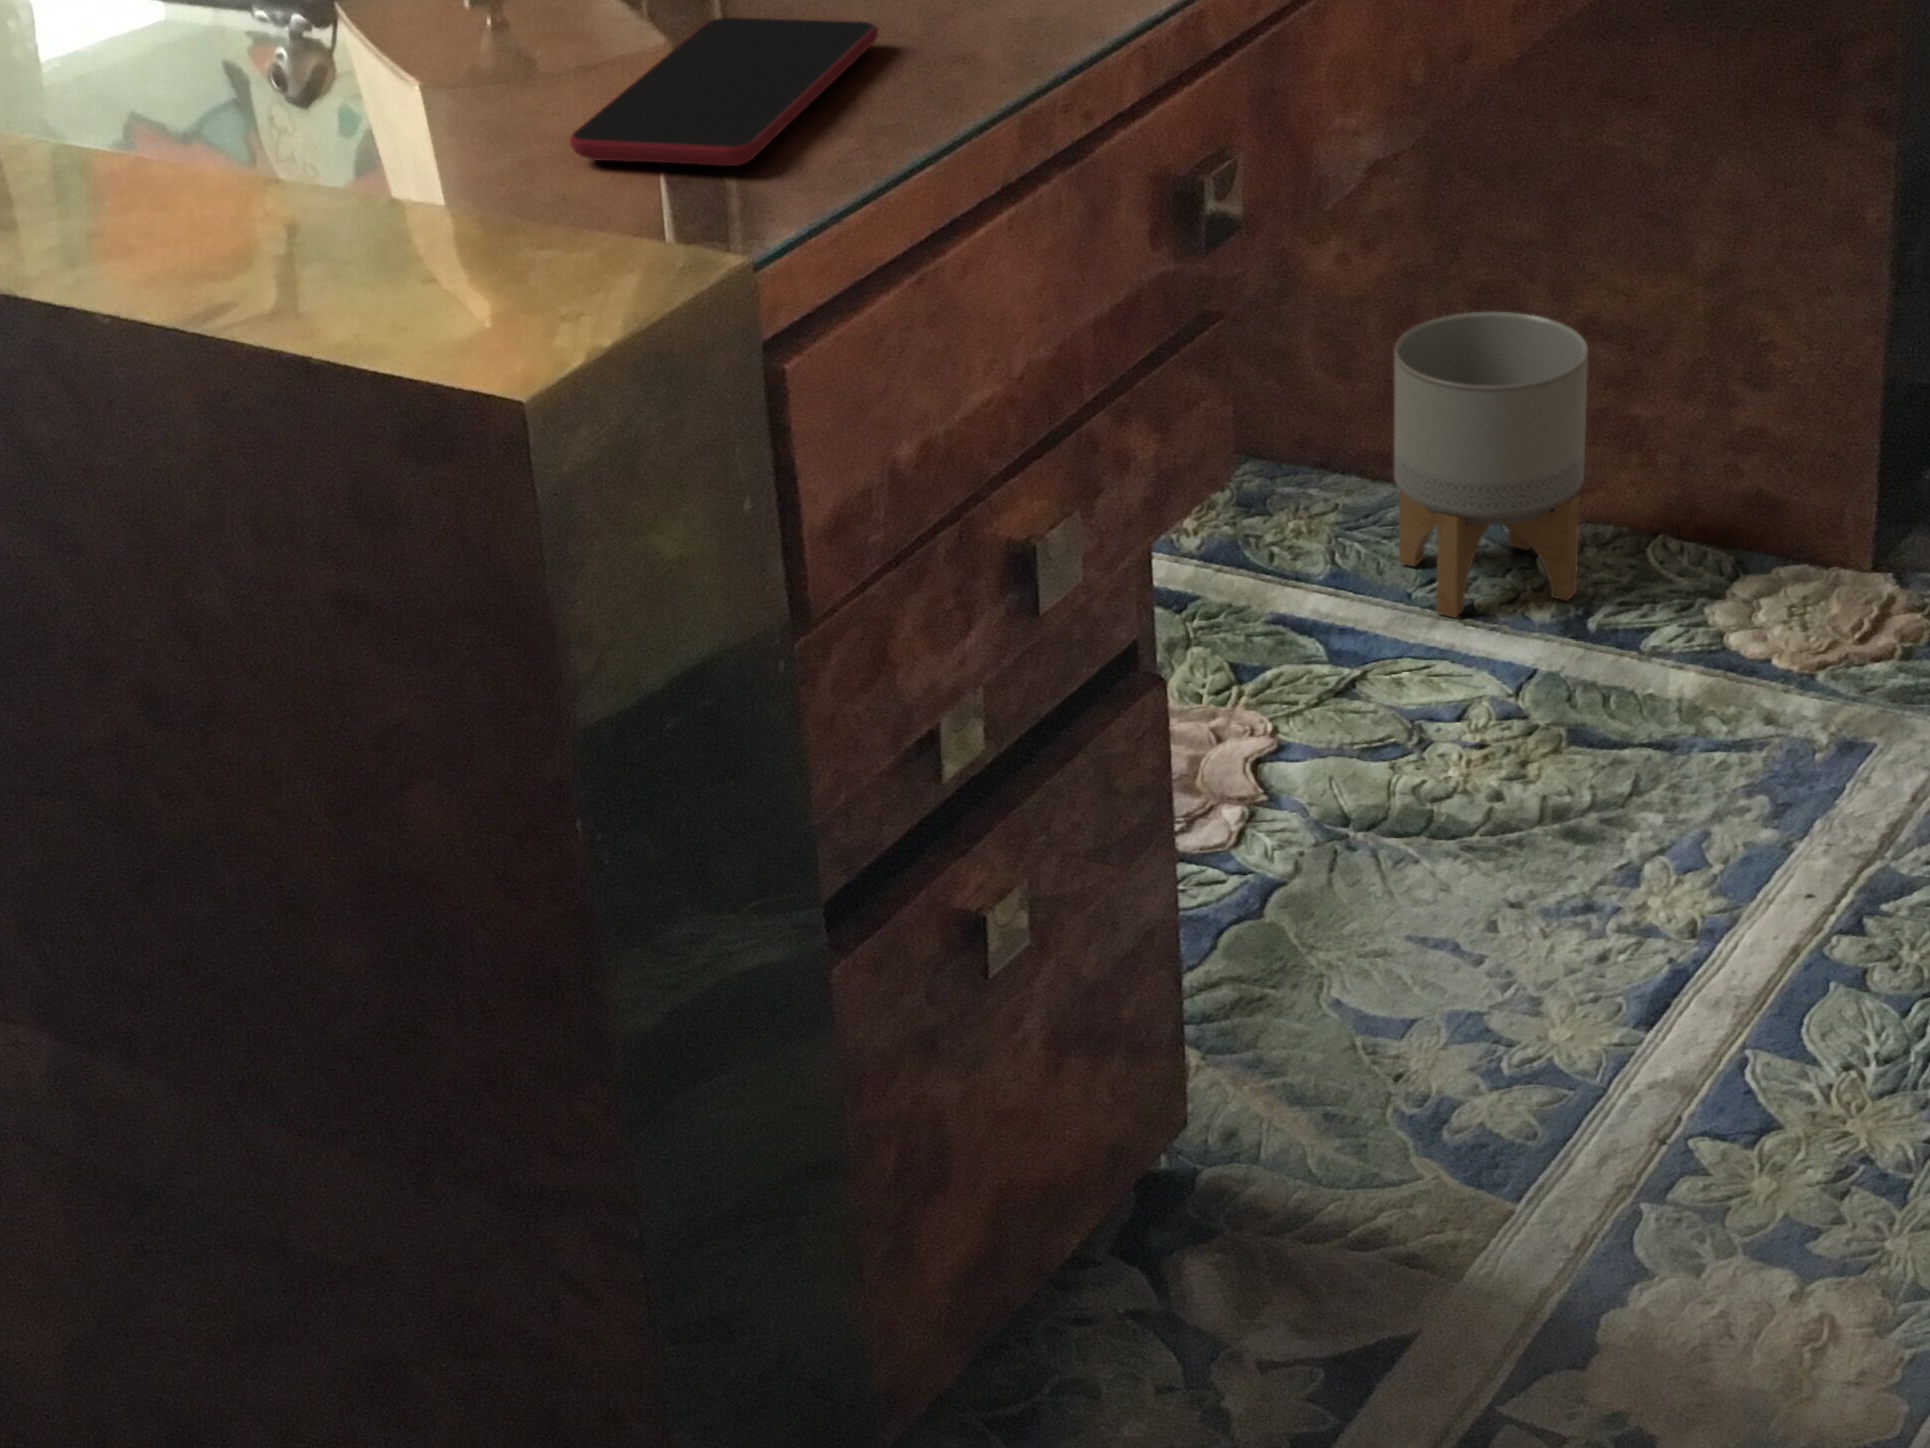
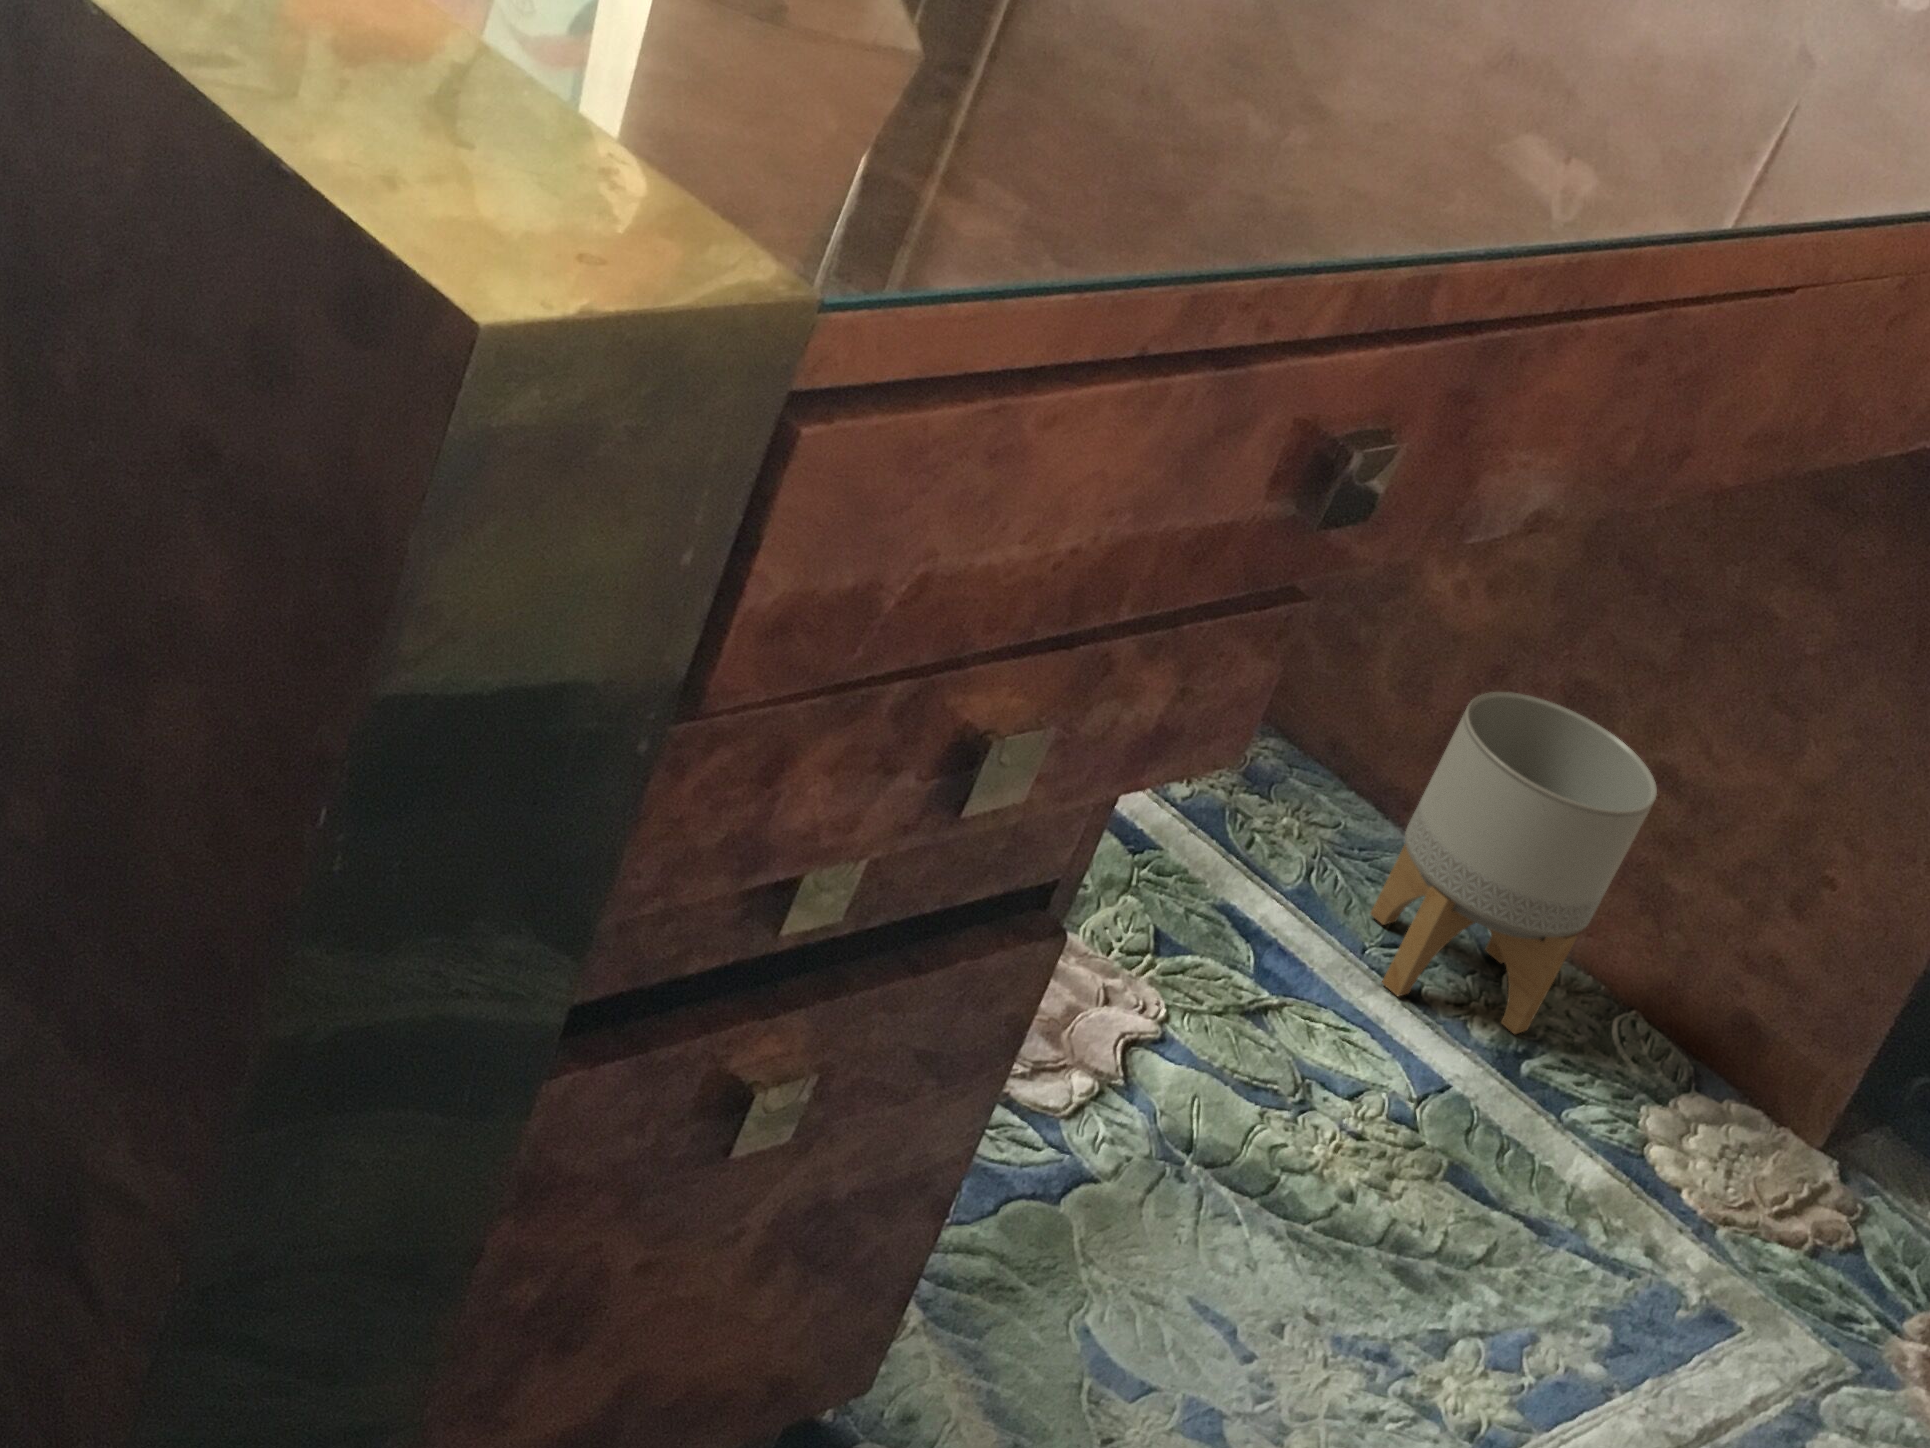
smartphone: present [570,17,878,166] -> none [705,35,1091,199]

